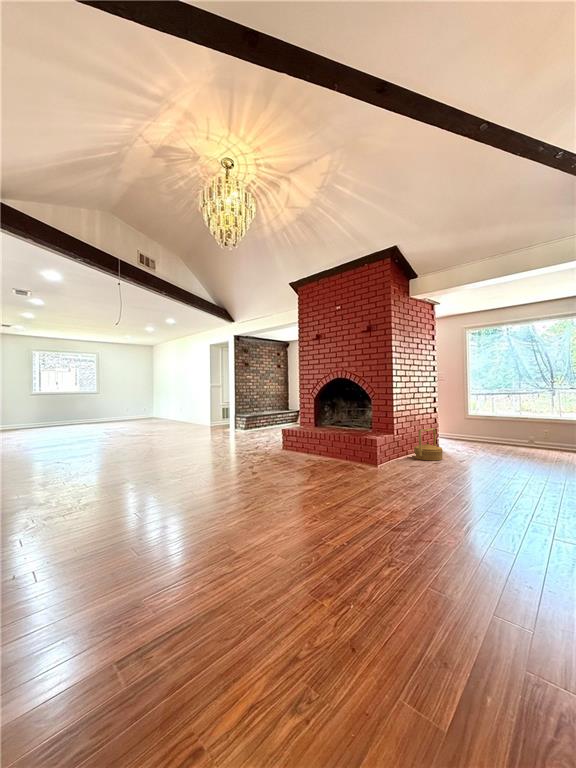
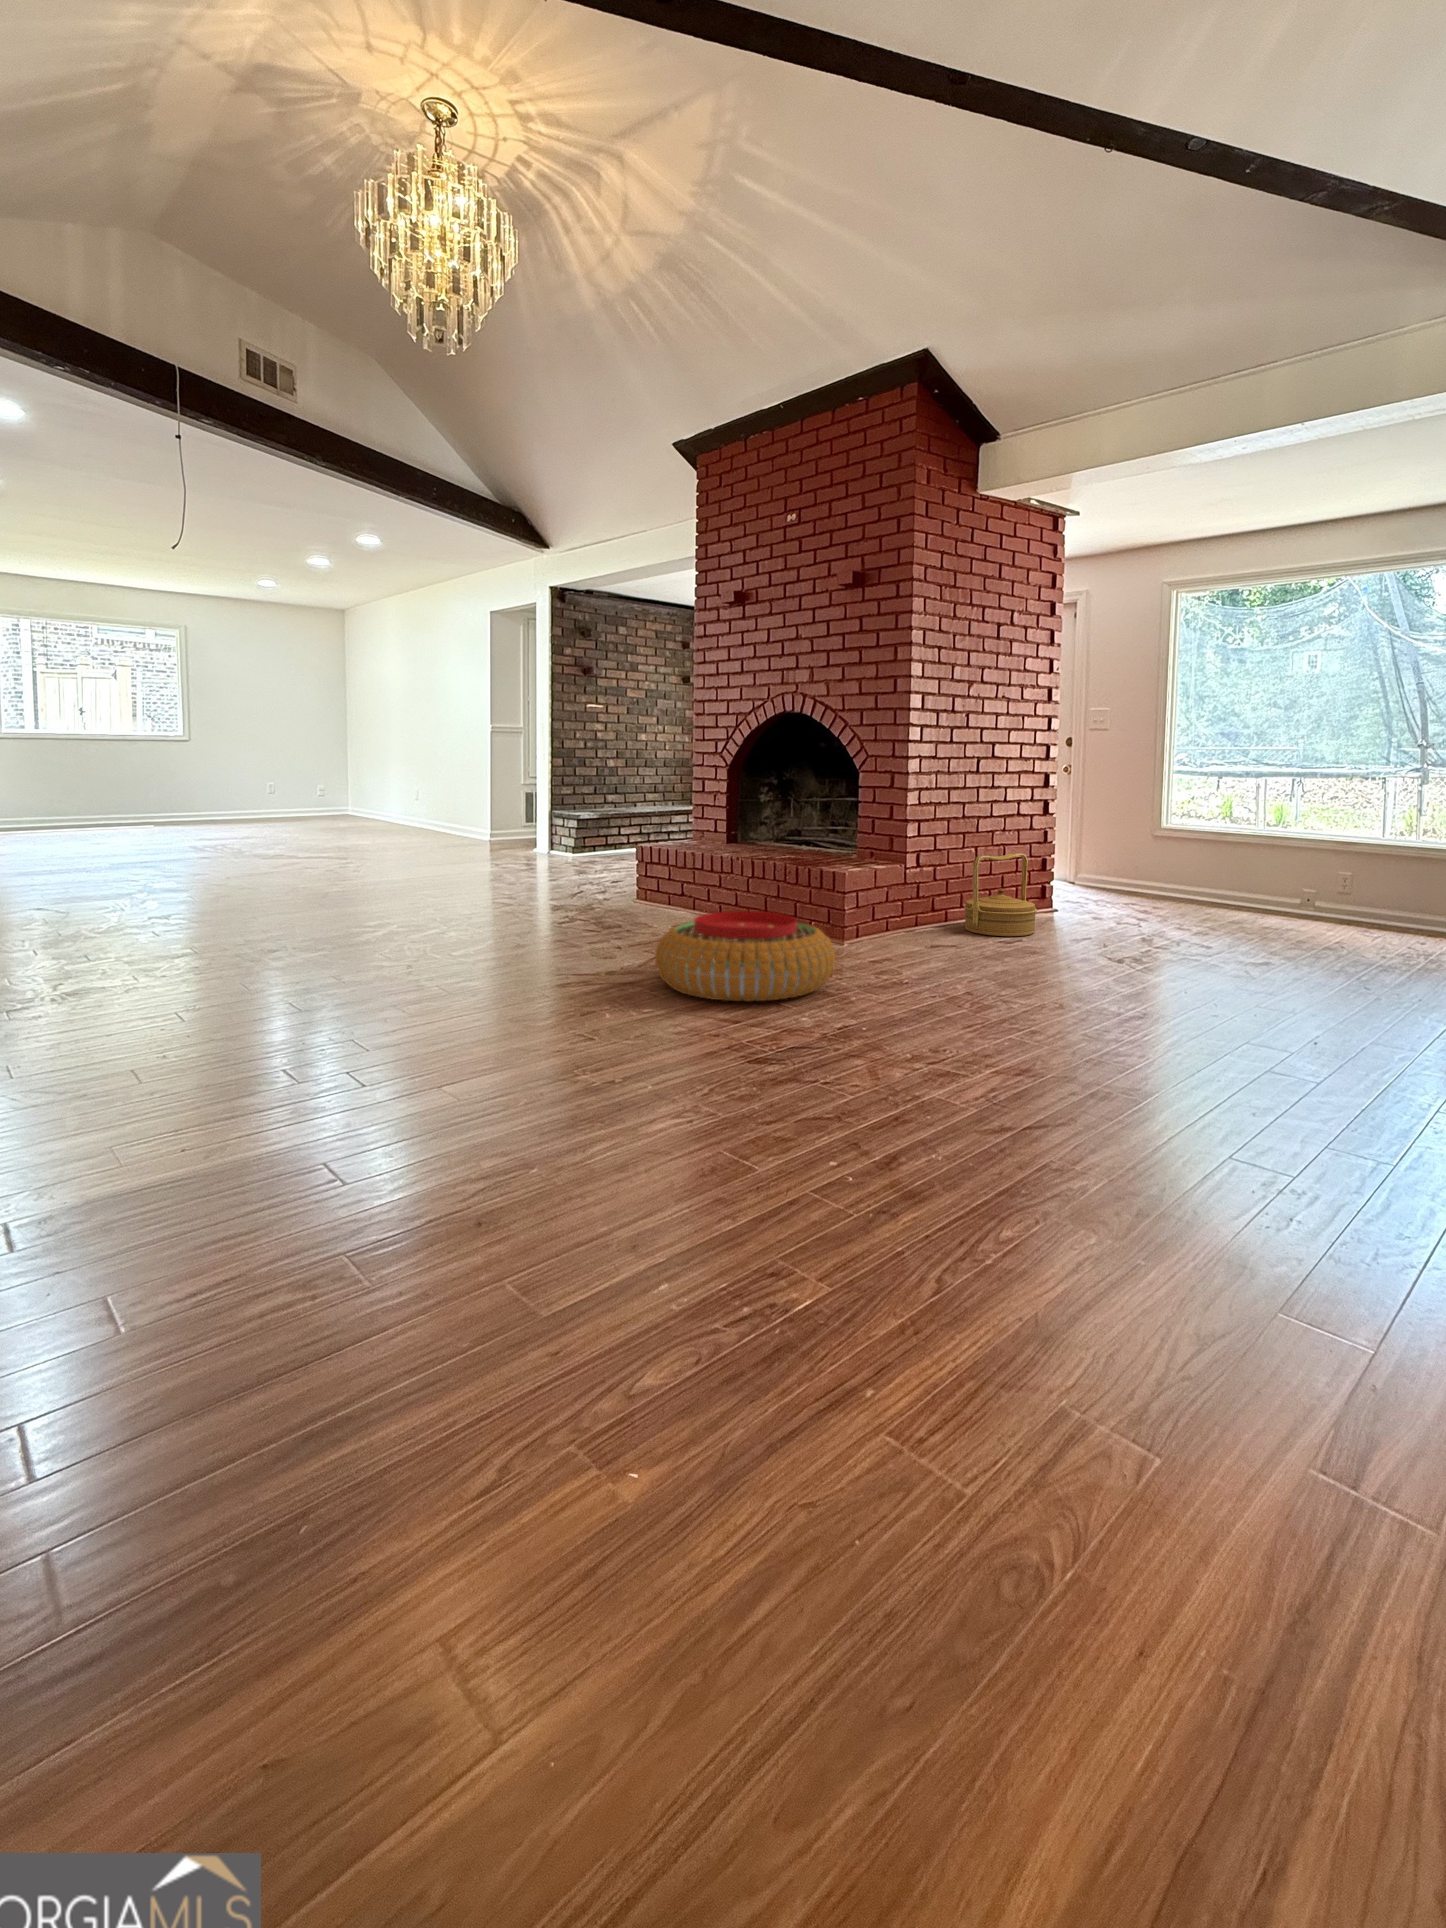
pouf: none [318,455,391,493] -> present [655,911,835,1001]

